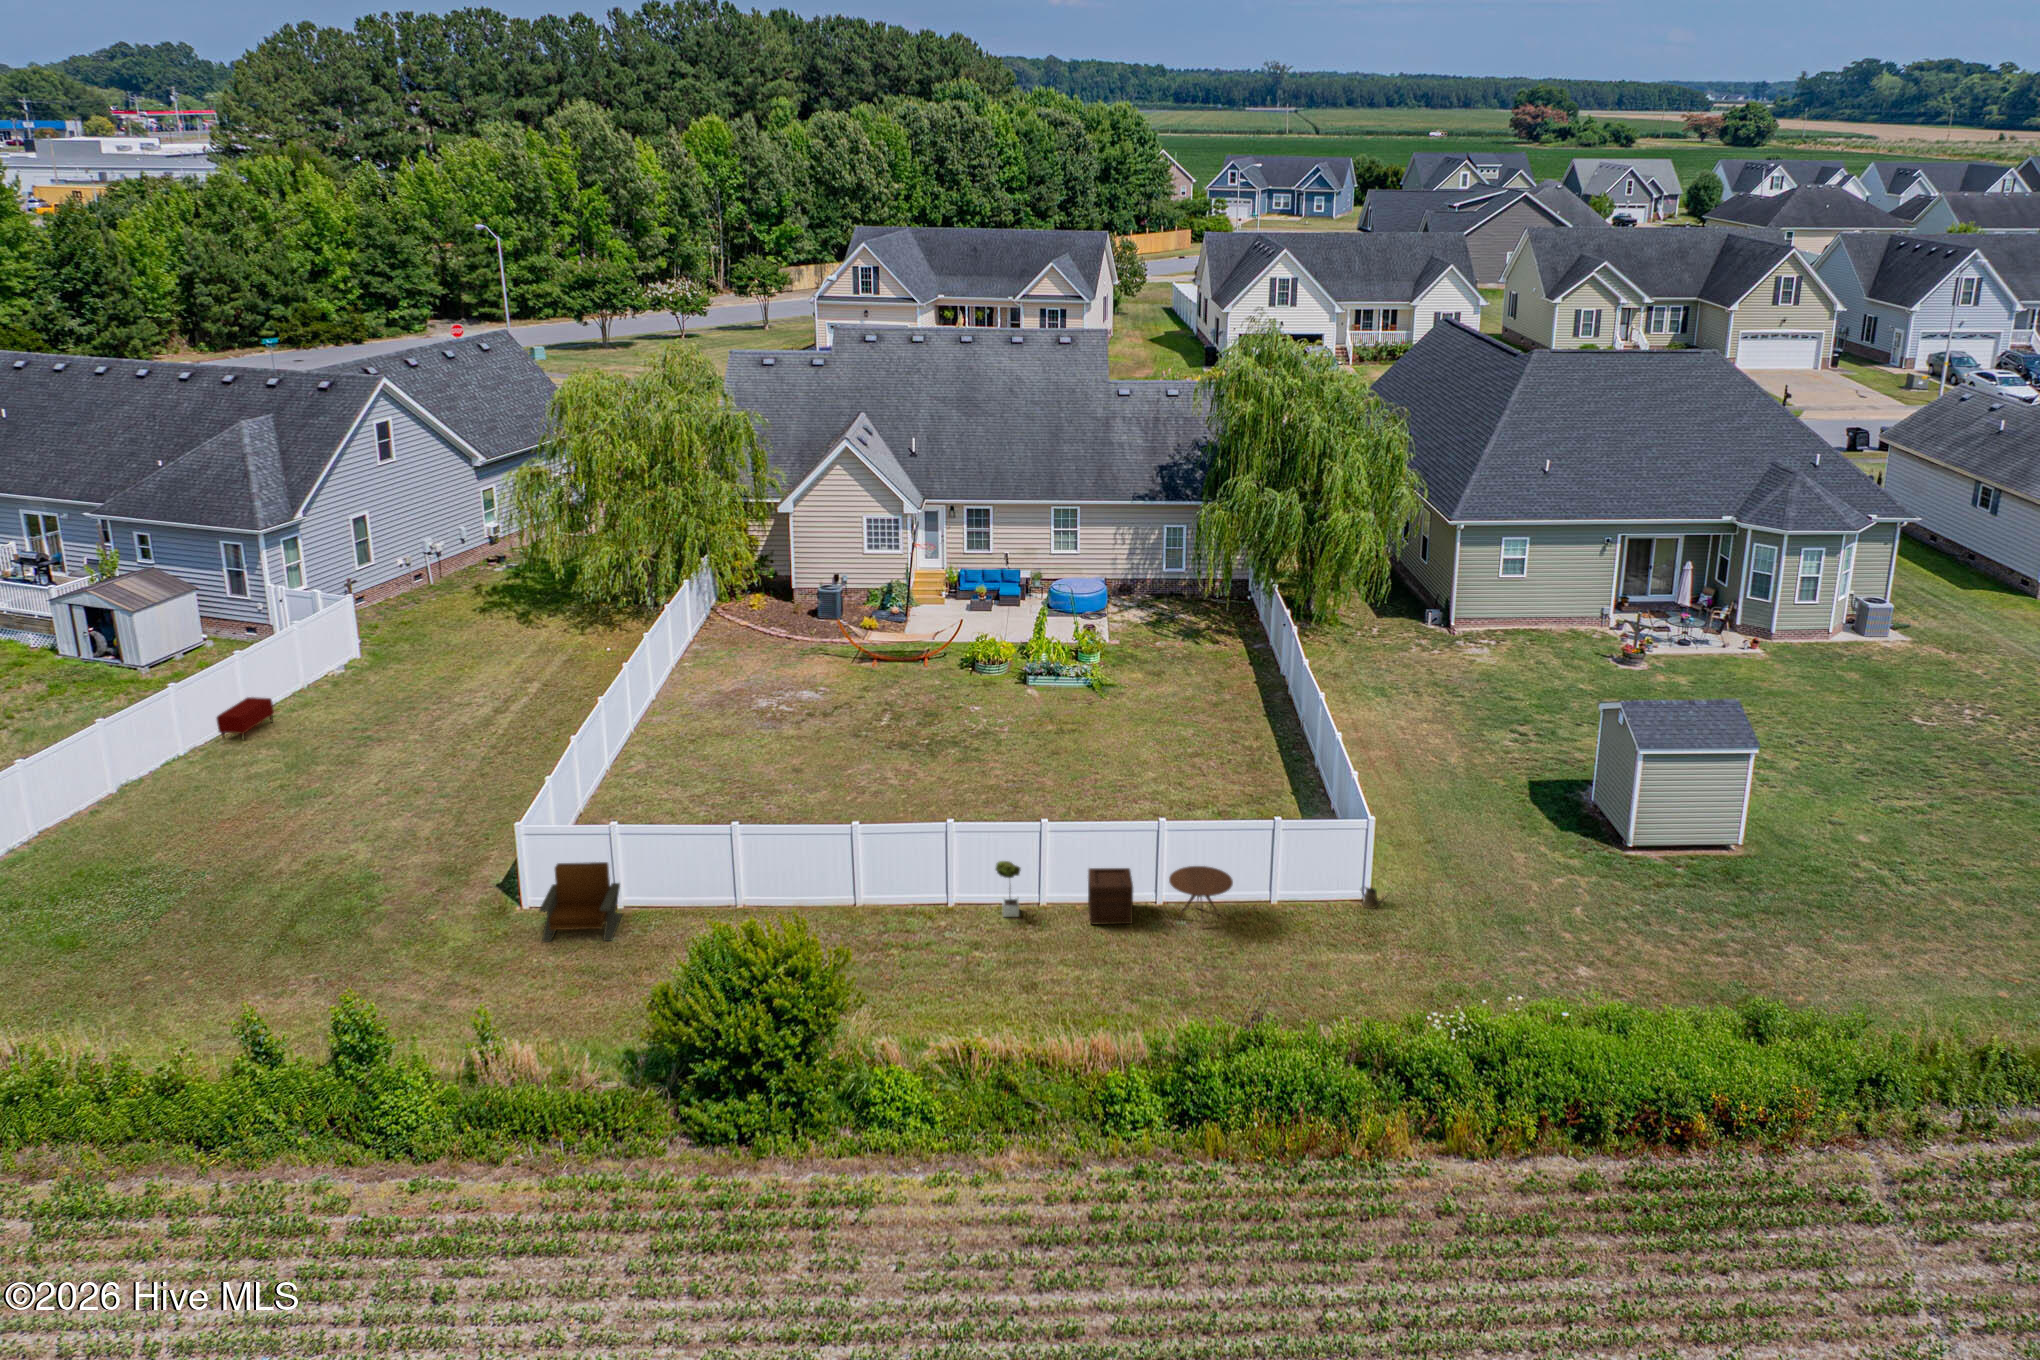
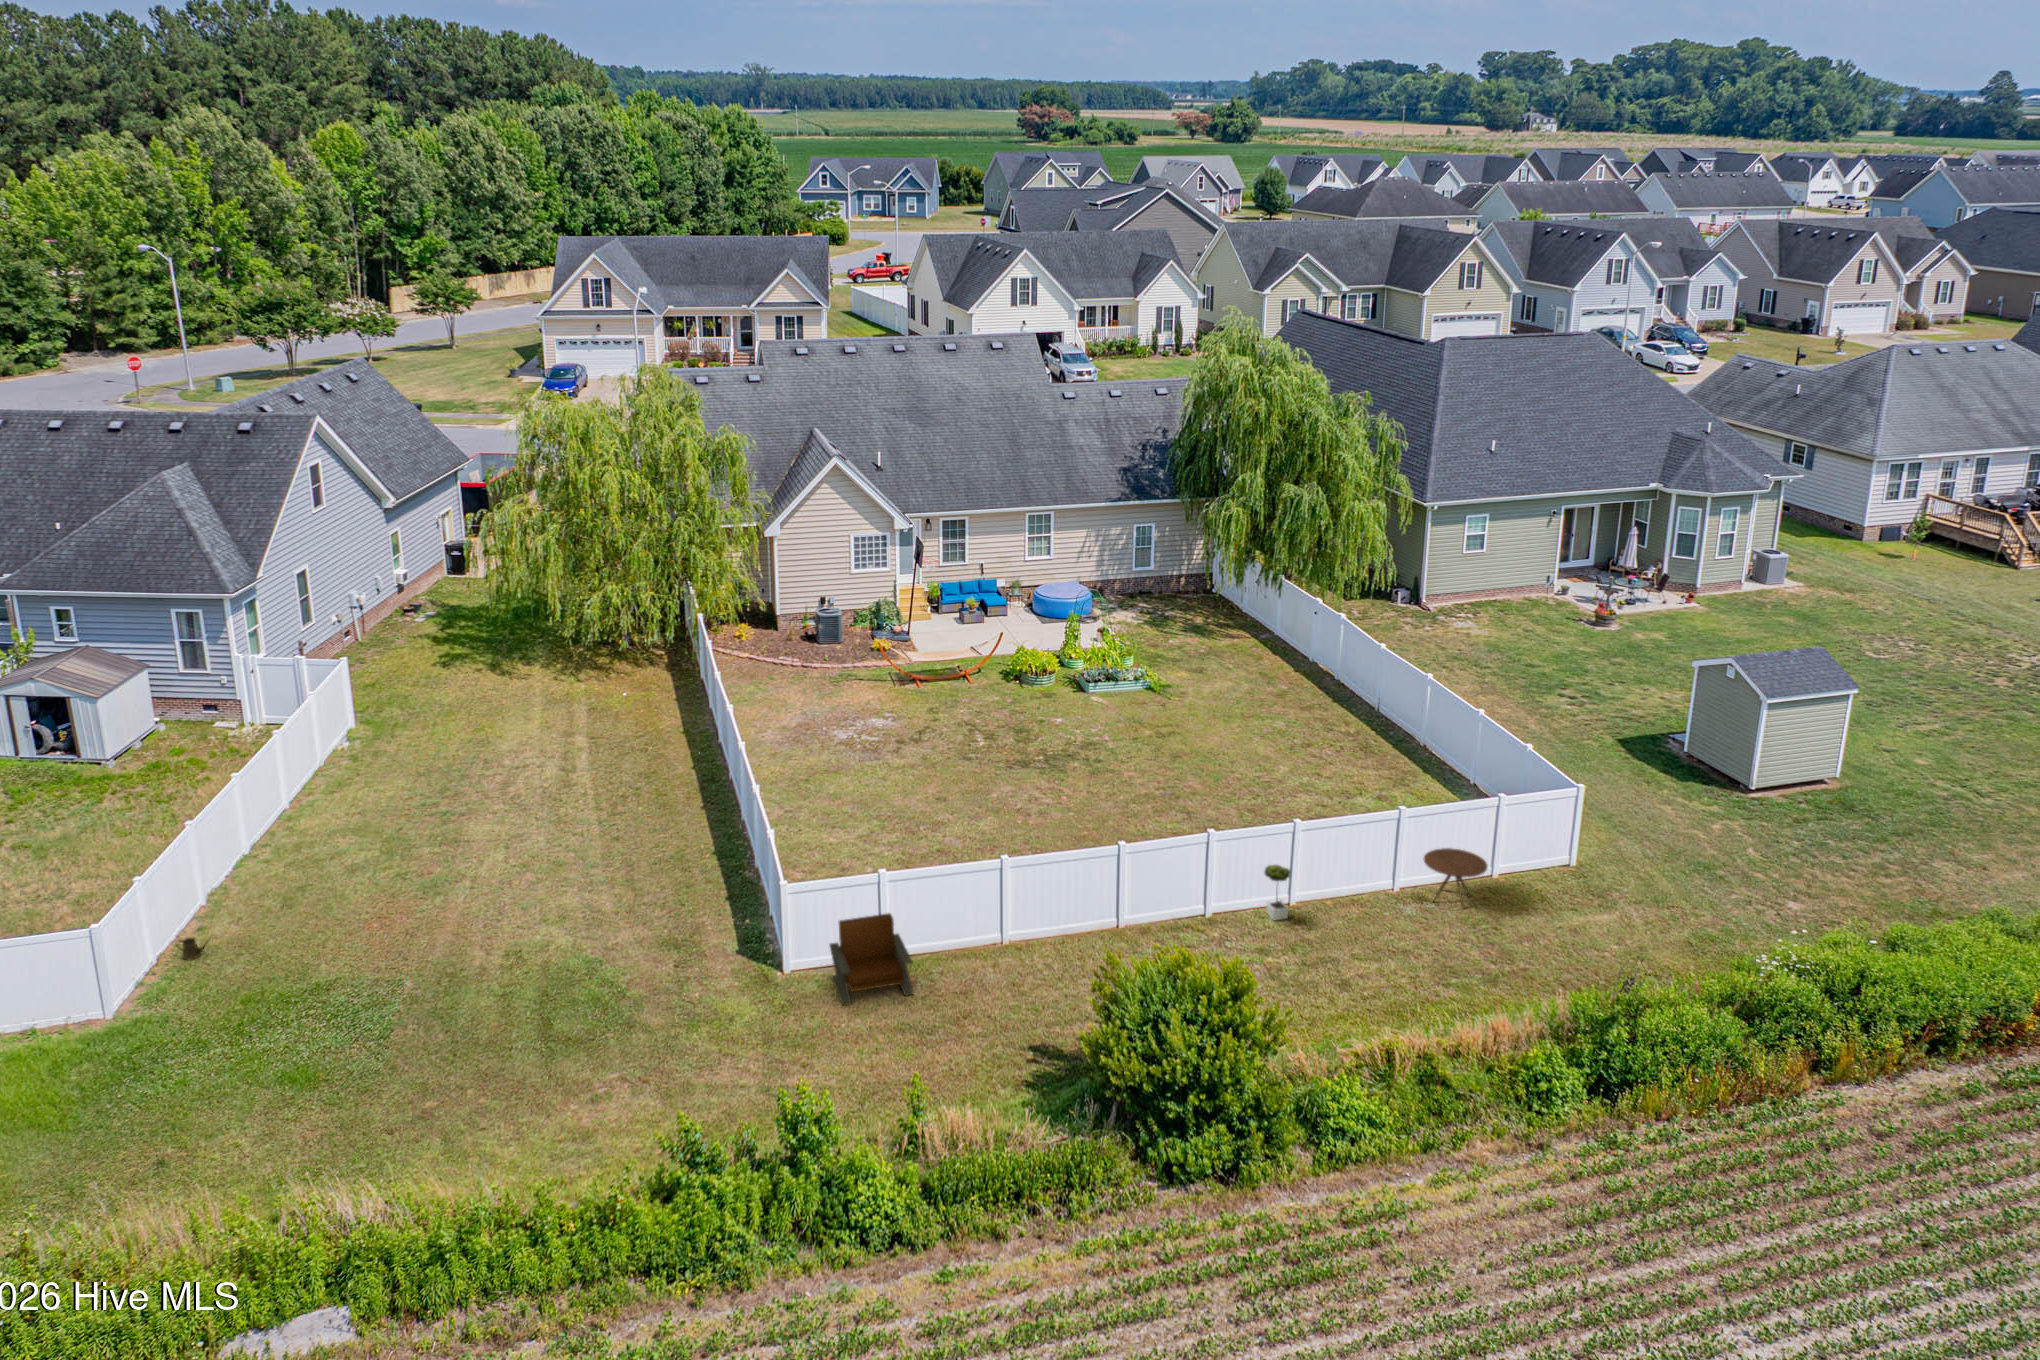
bench: present [217,697,274,740] -> none [277,780,326,832]
wooden crate: present [1088,868,1133,925] -> none [1340,858,1401,917]
watering can: present [1361,887,1385,909] -> present [176,938,208,960]

